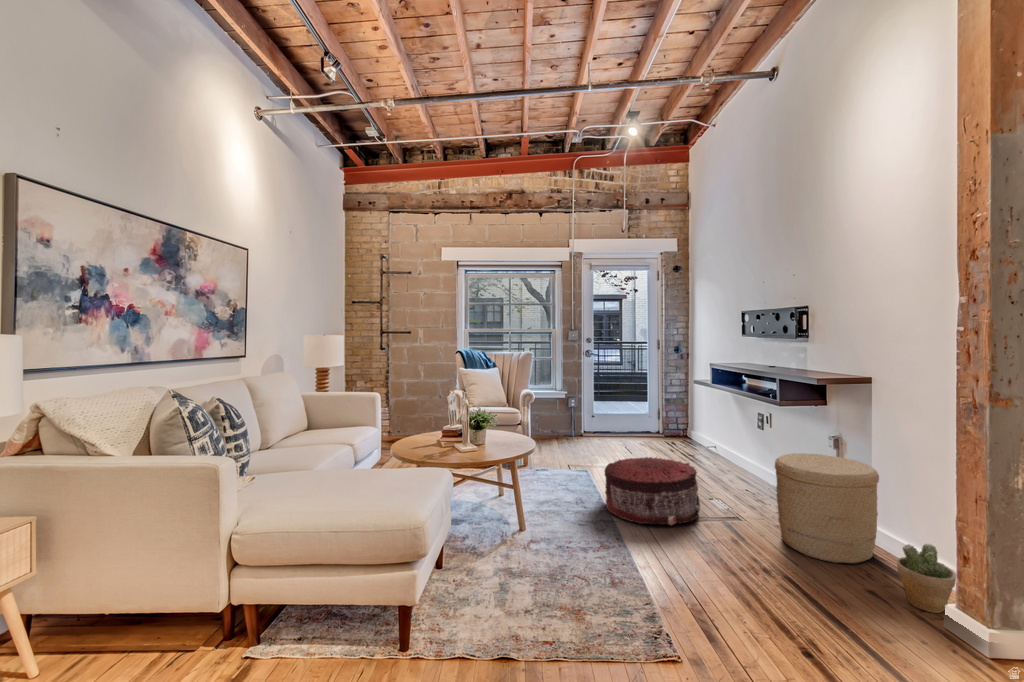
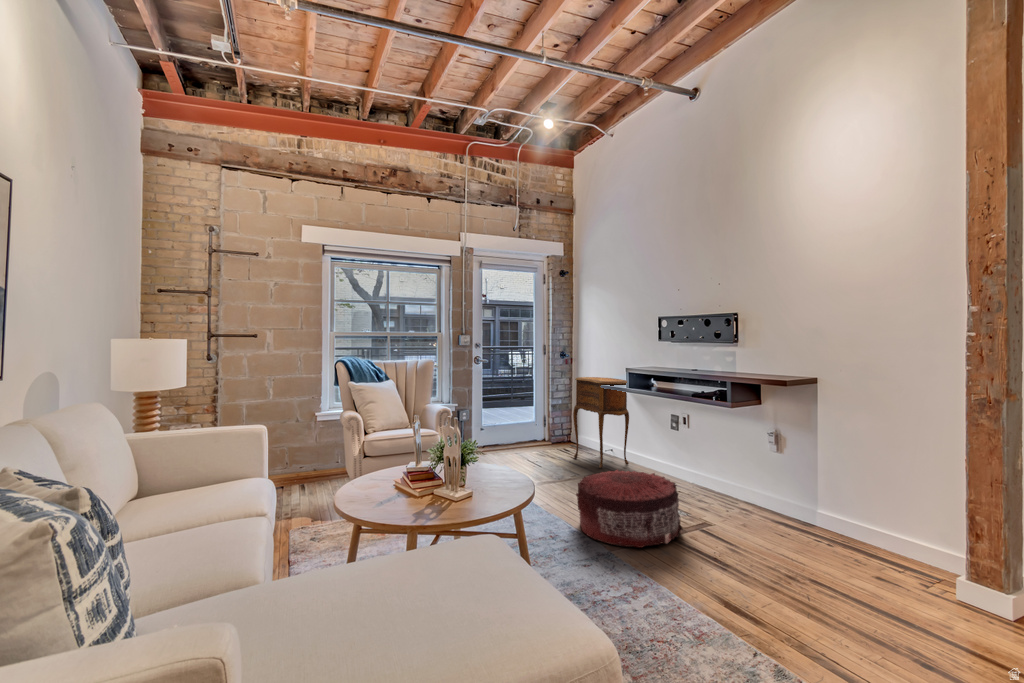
side table: none [671,371,723,461] -> present [573,377,629,468]
woven basket: present [775,453,879,563] -> none [753,452,849,555]
potted plant: present [897,544,956,613] -> none [897,526,951,588]

